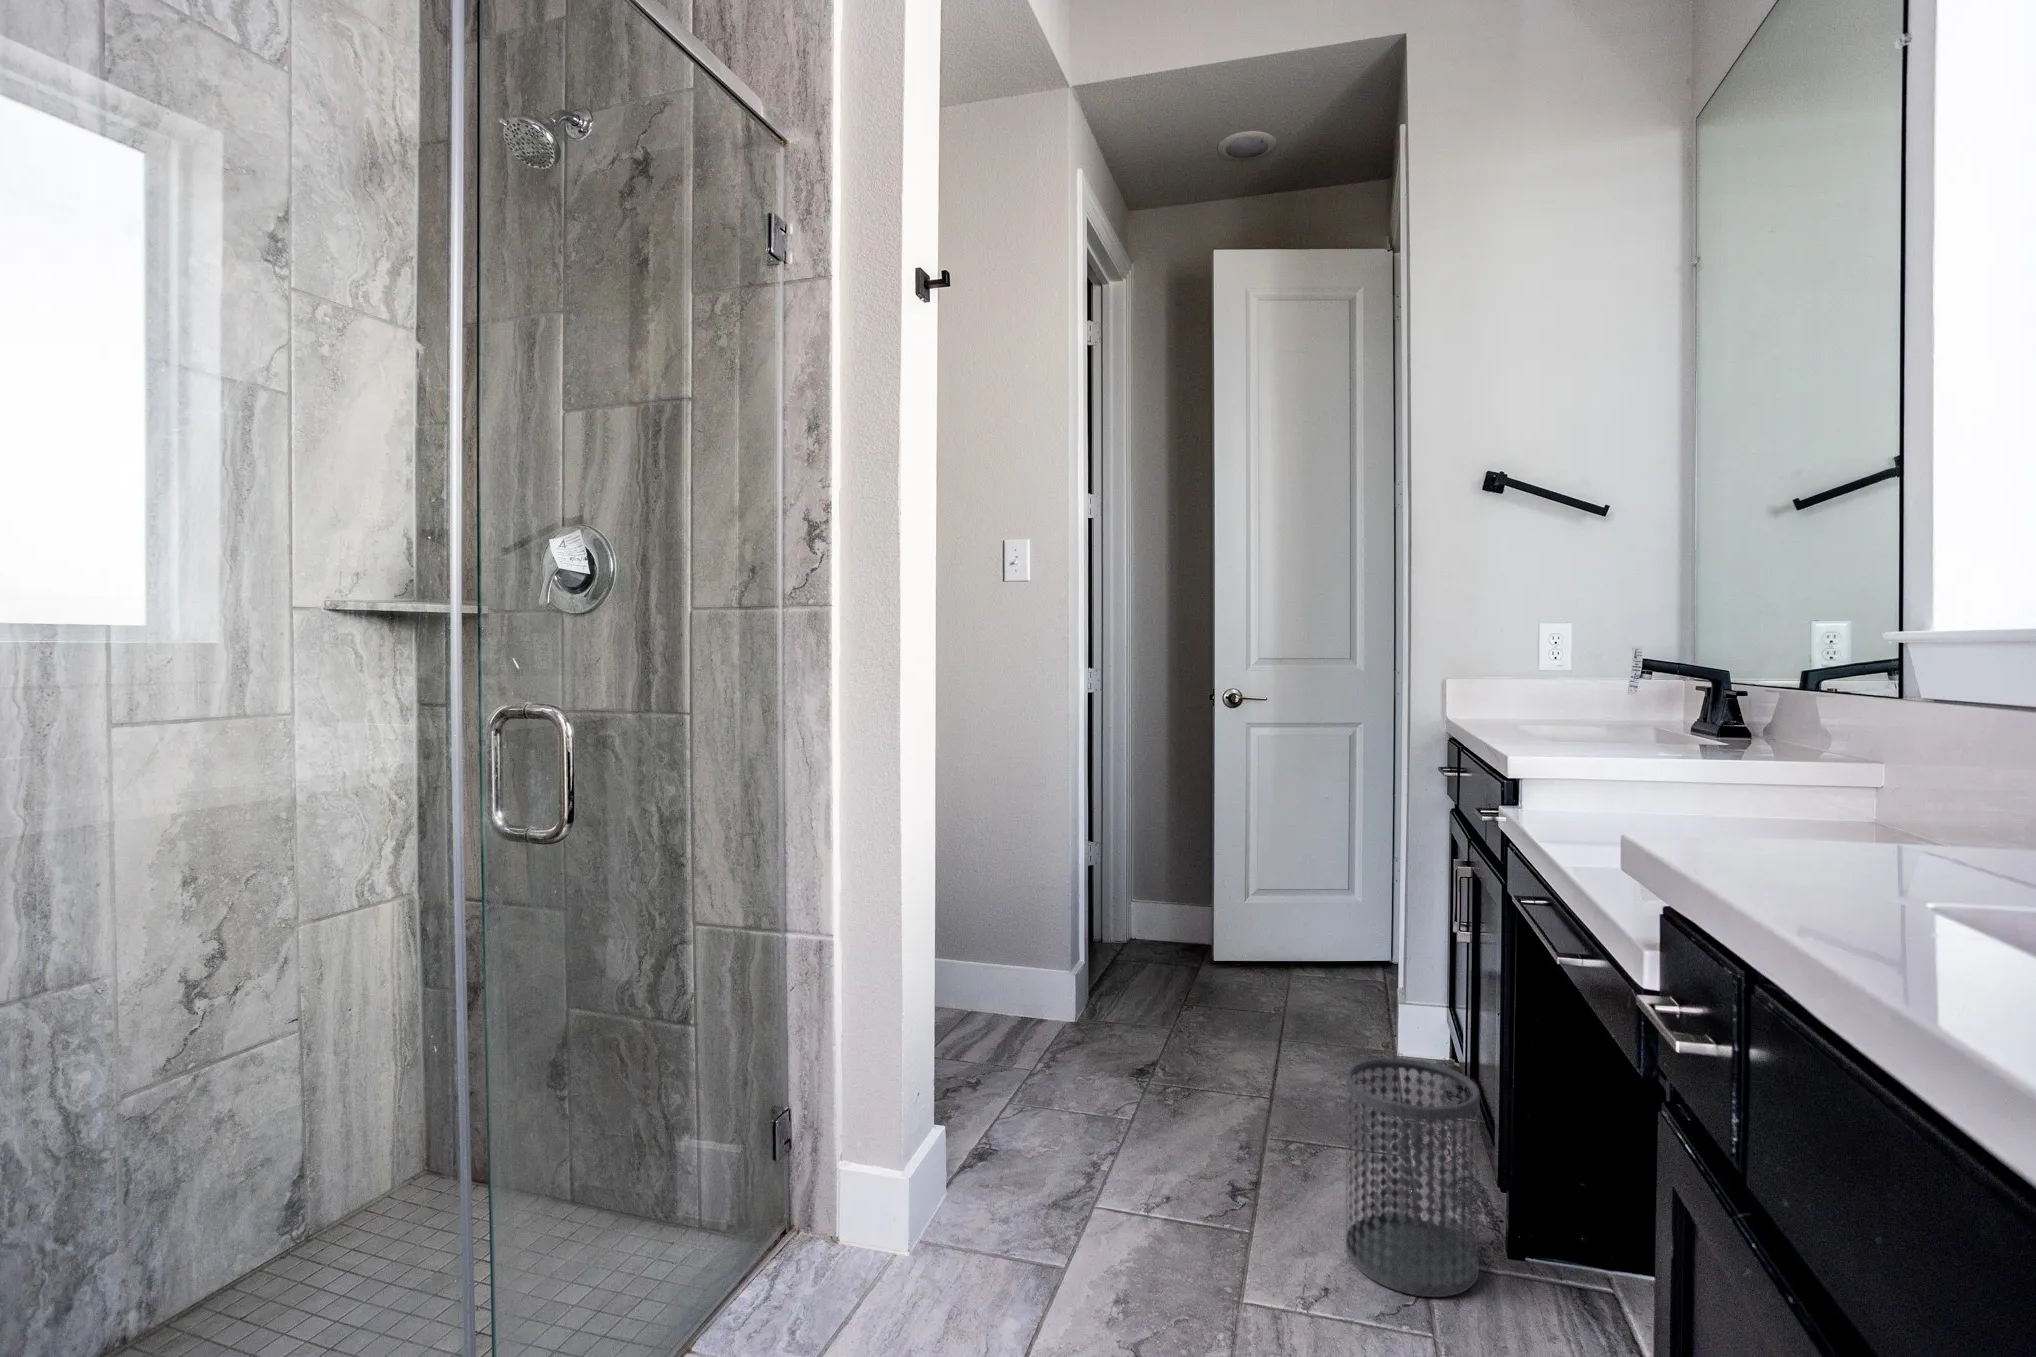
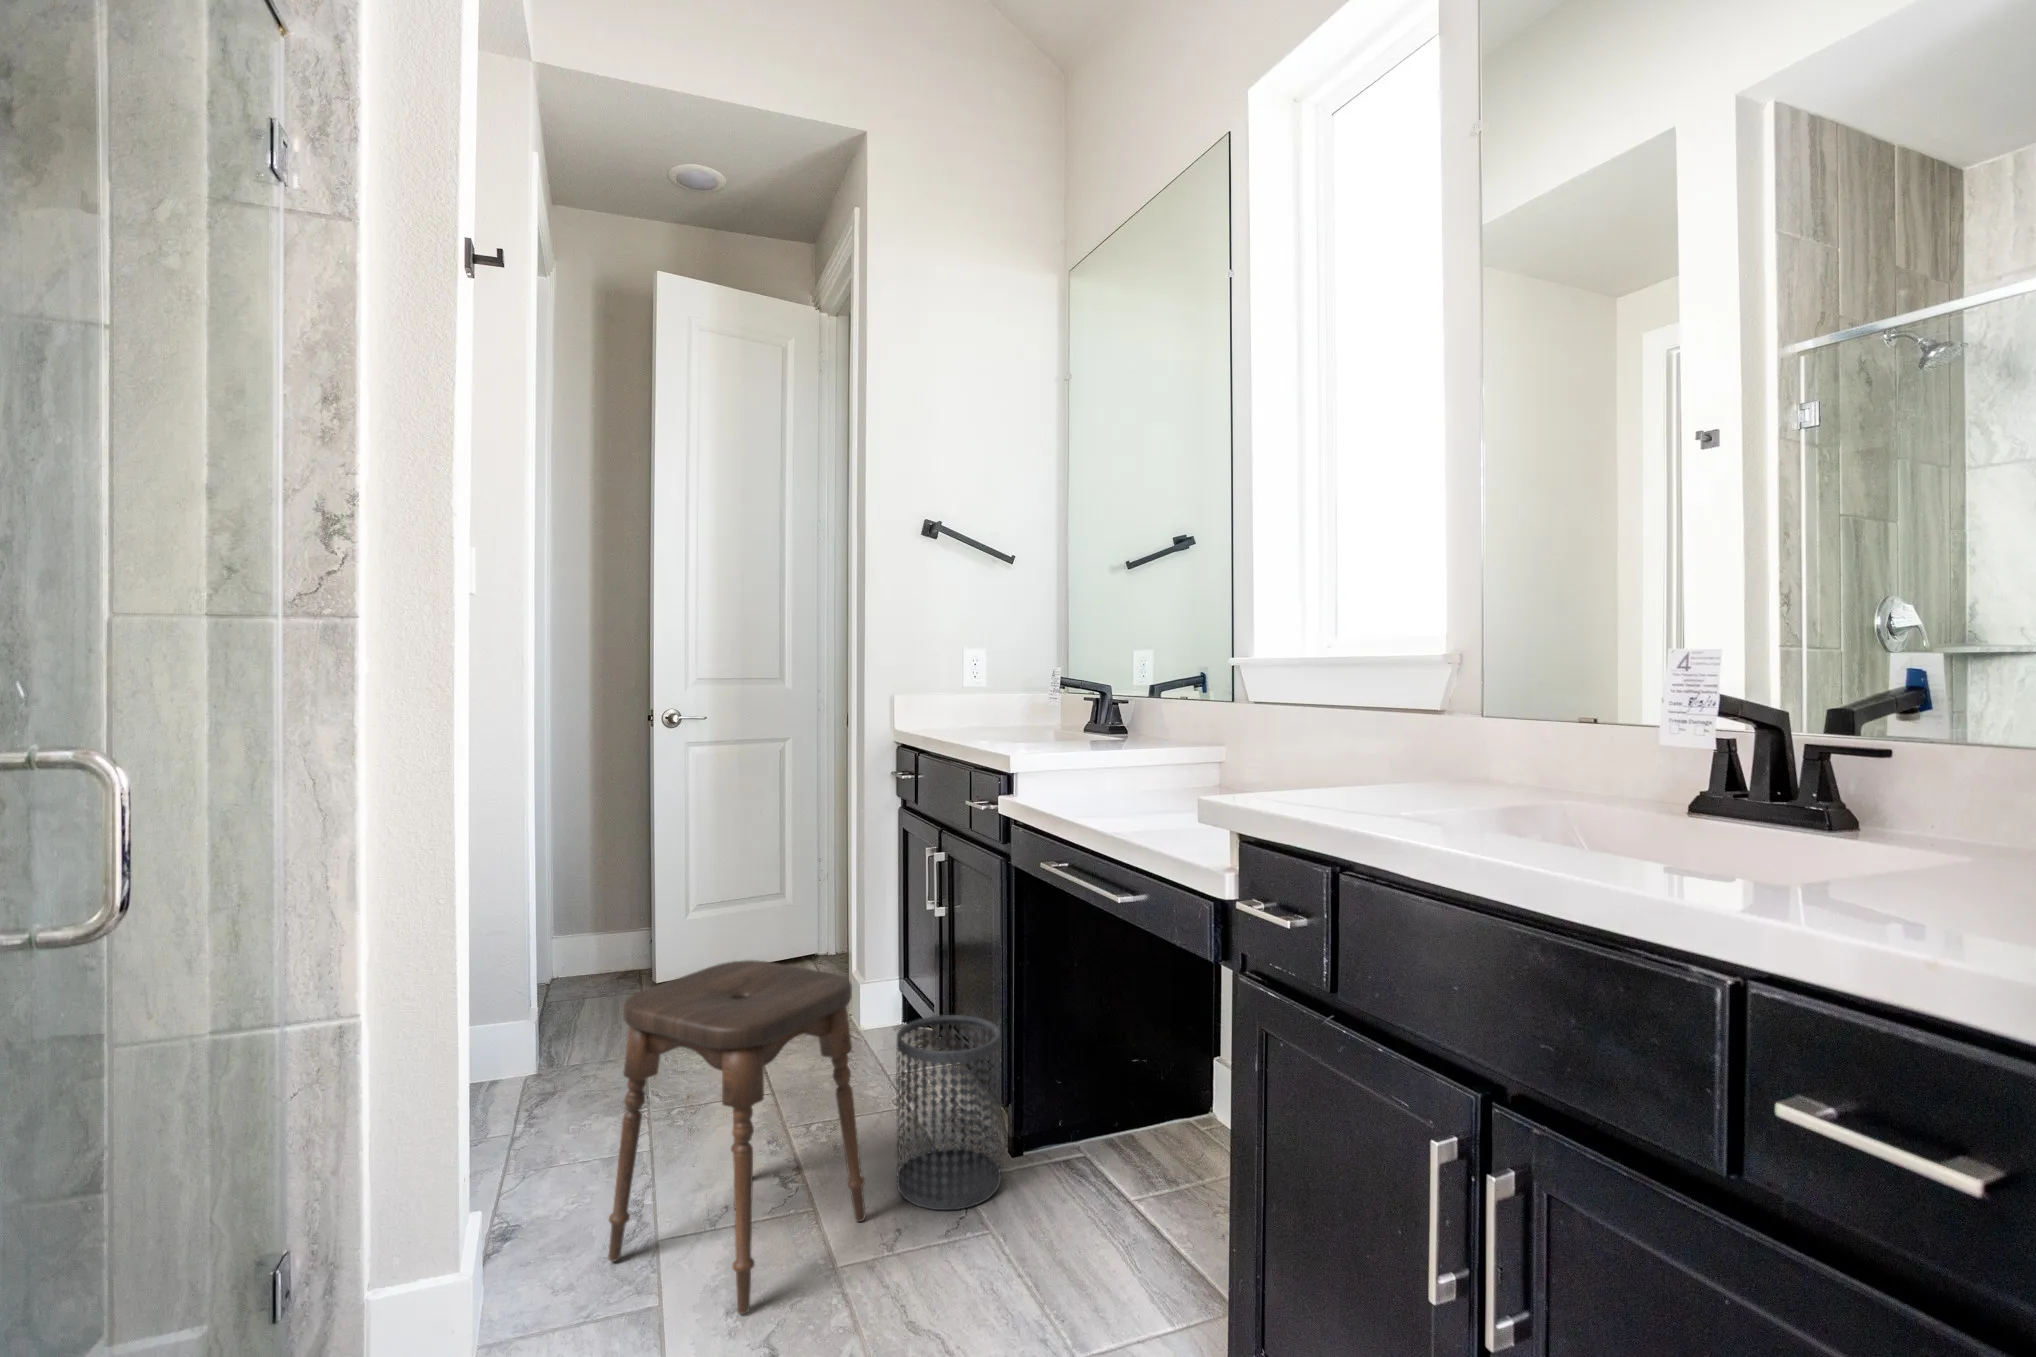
stool: none [1046,949,1296,1307] -> present [609,960,865,1314]

